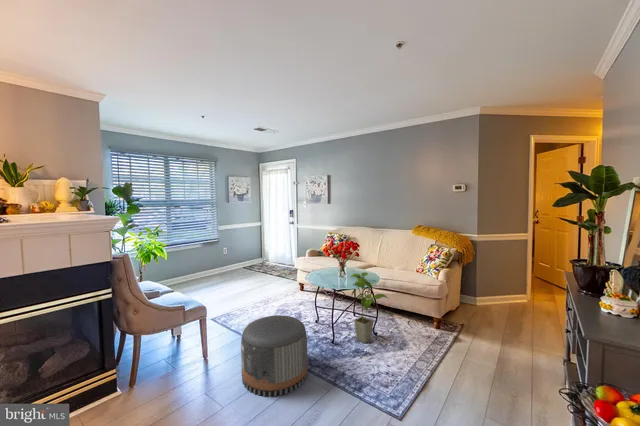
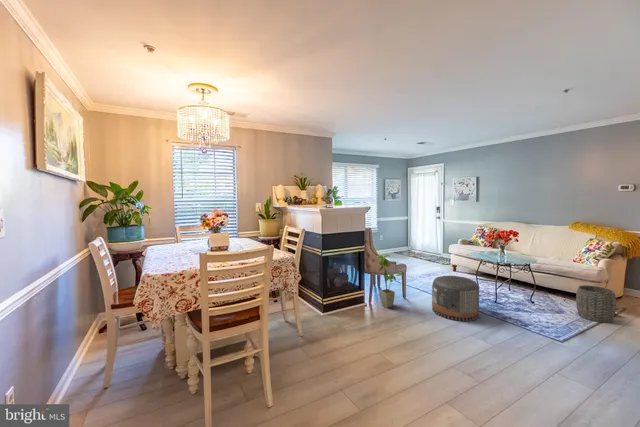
house plant: present [351,273,388,343] -> present [377,255,404,308]
woven basket: none [420,306,458,354] -> present [576,285,616,323]

